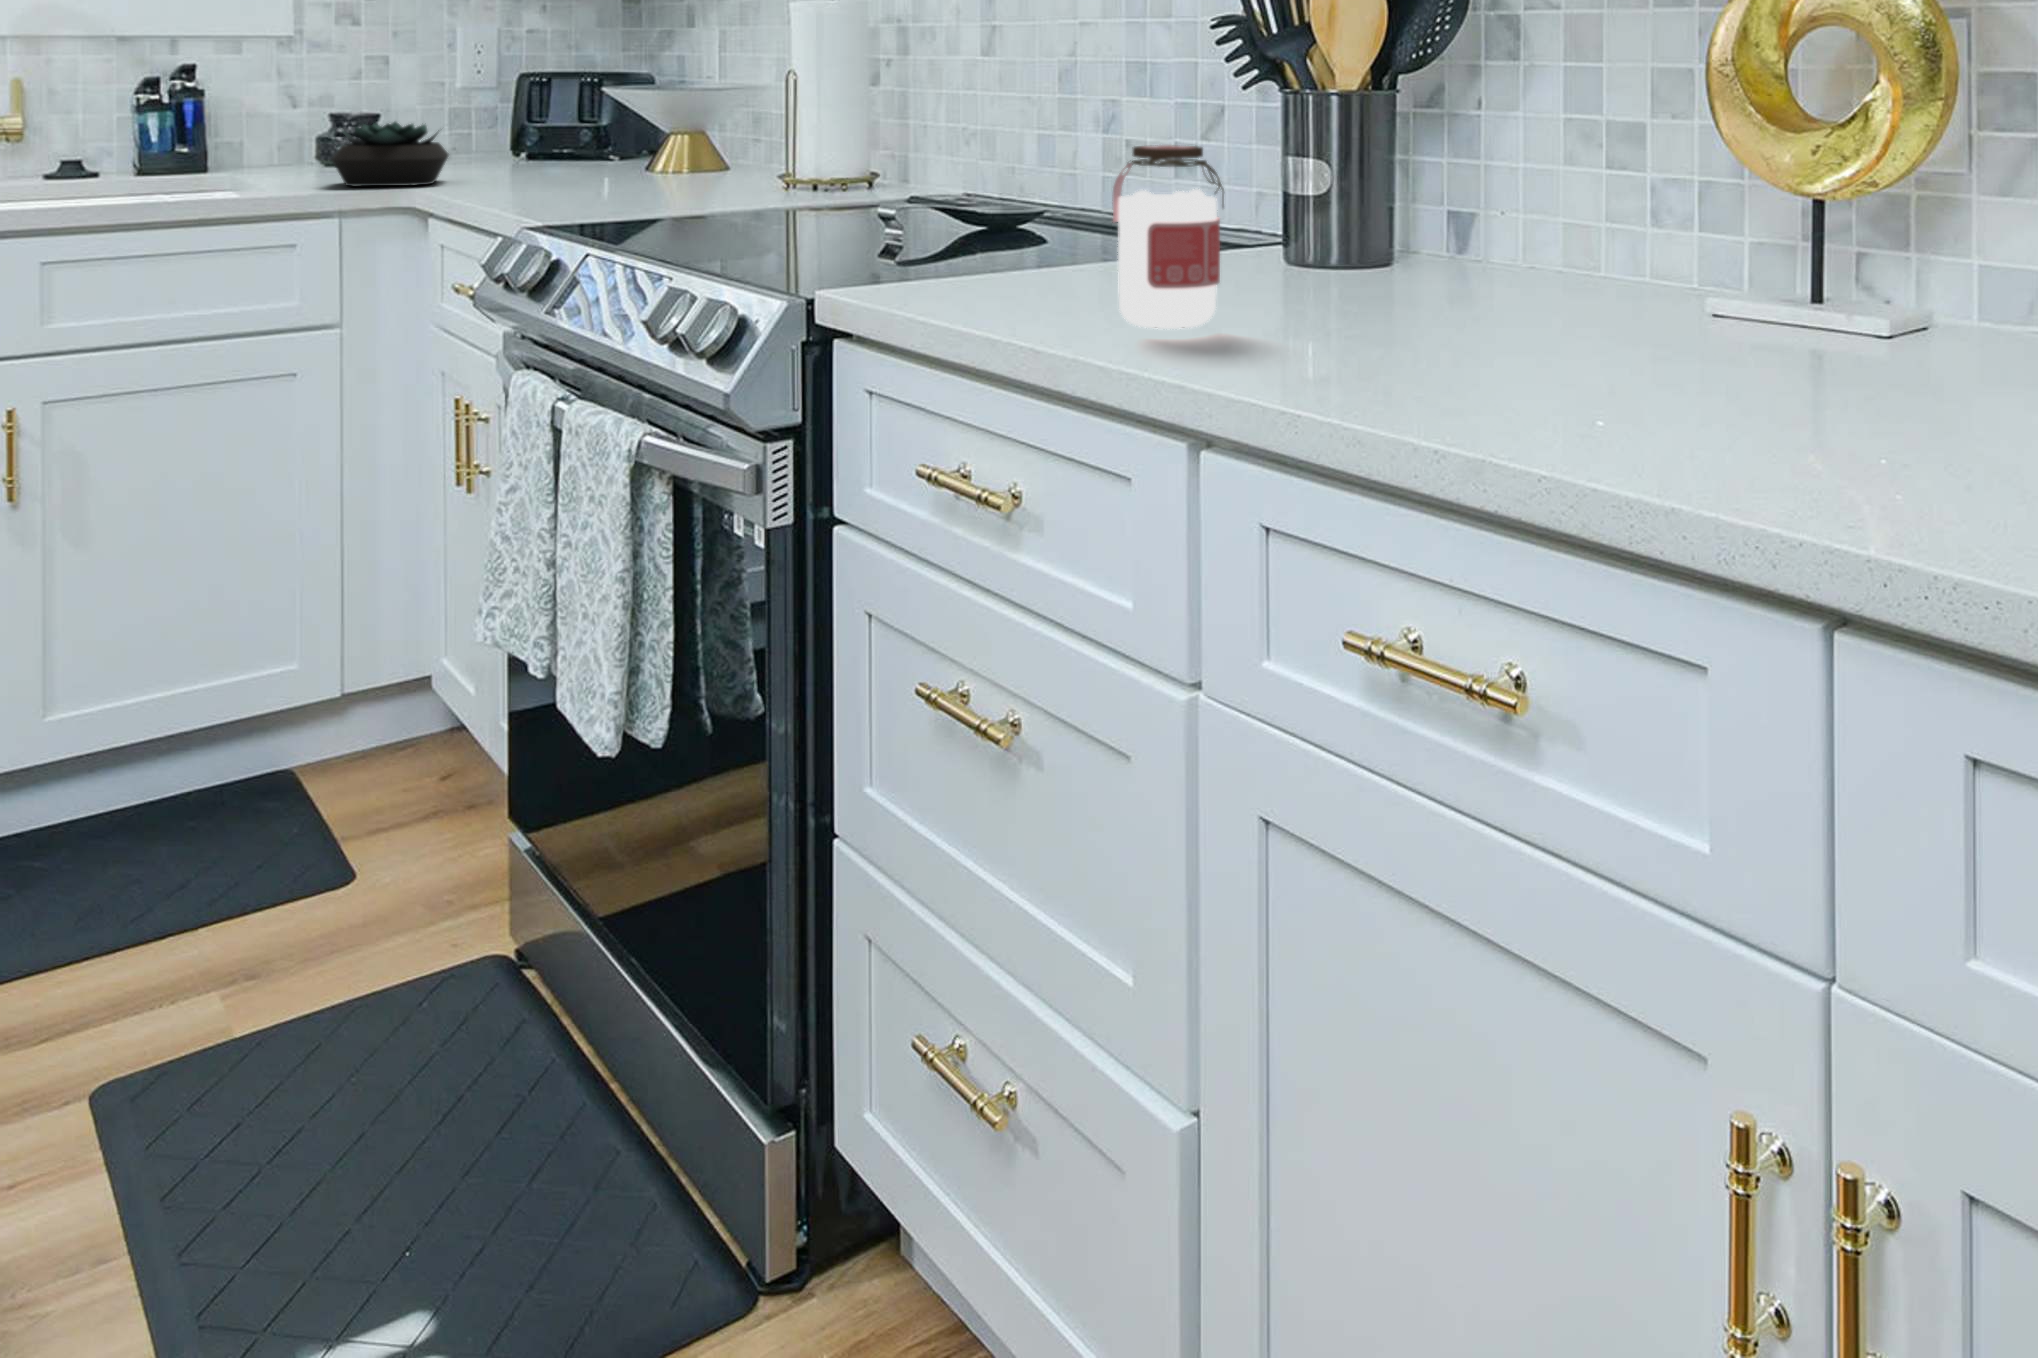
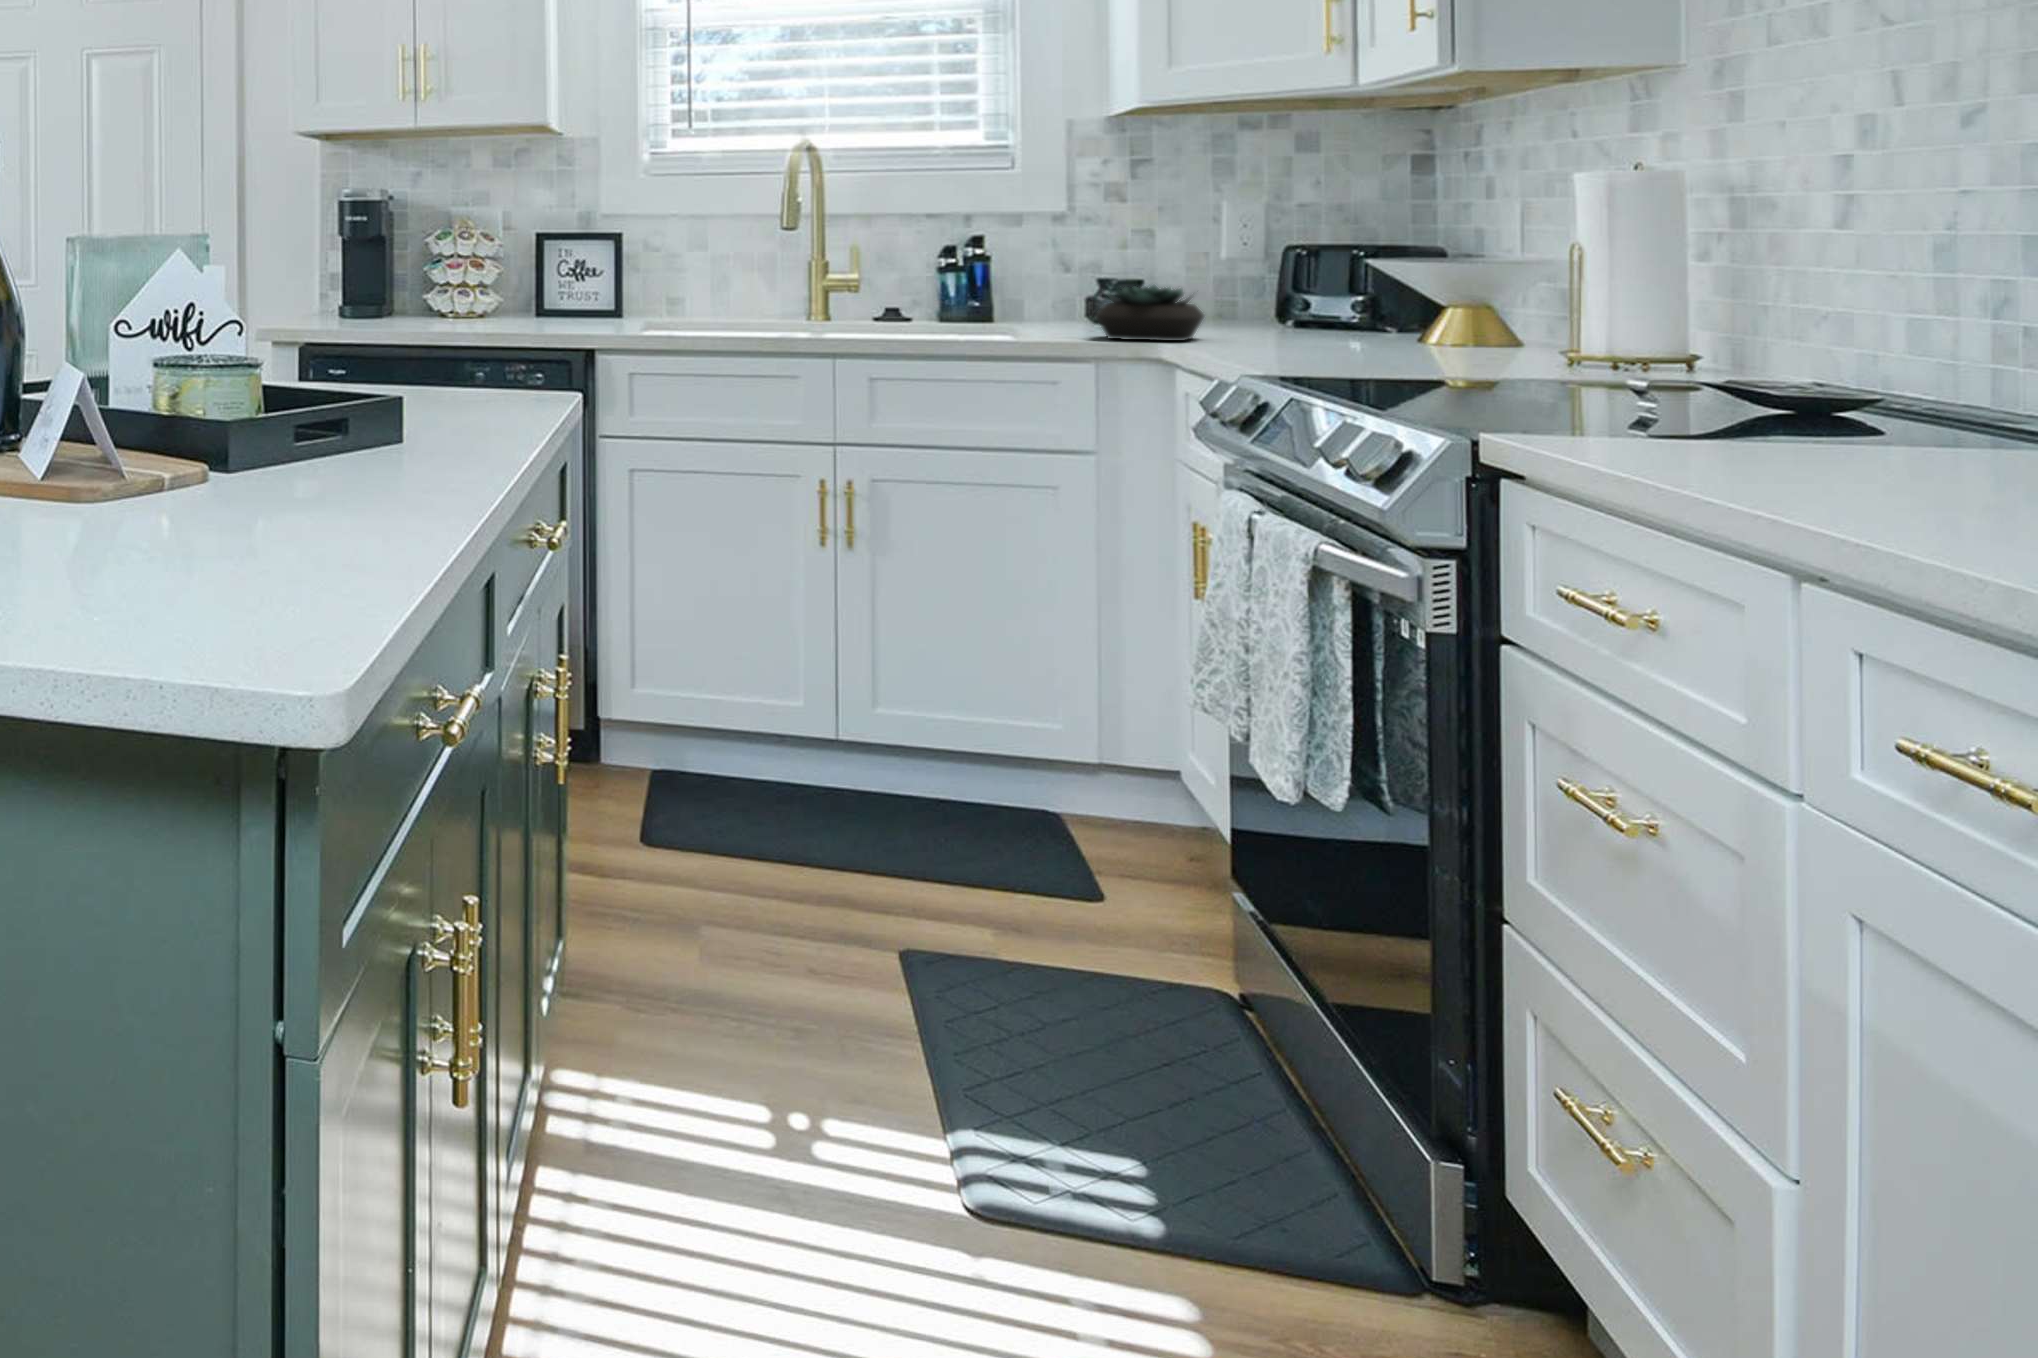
jar: present [1112,145,1224,329] -> none [1774,321,1919,498]

